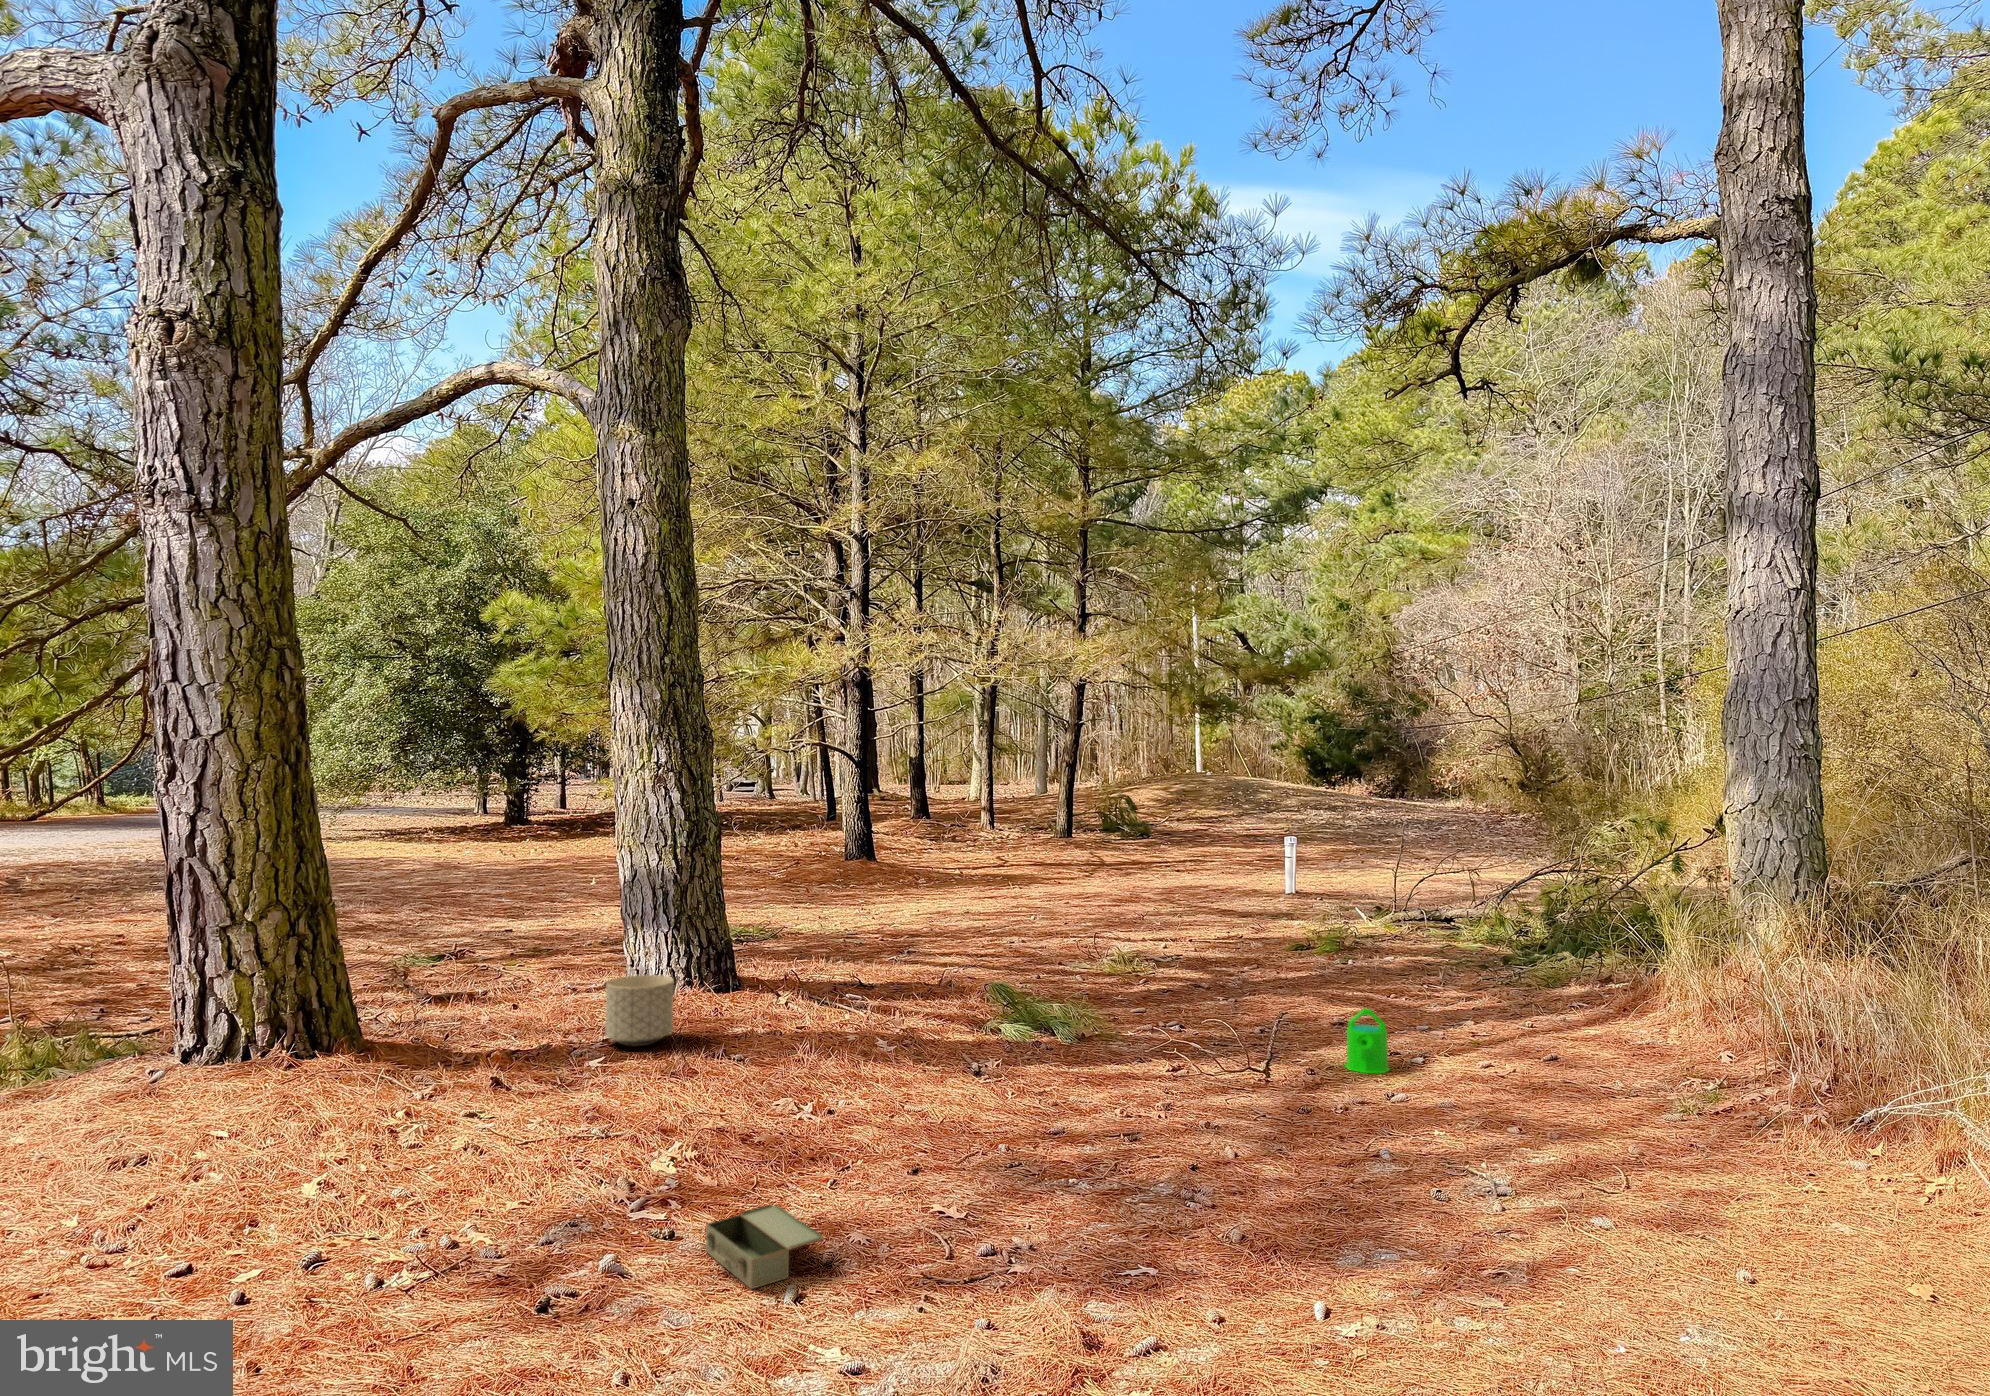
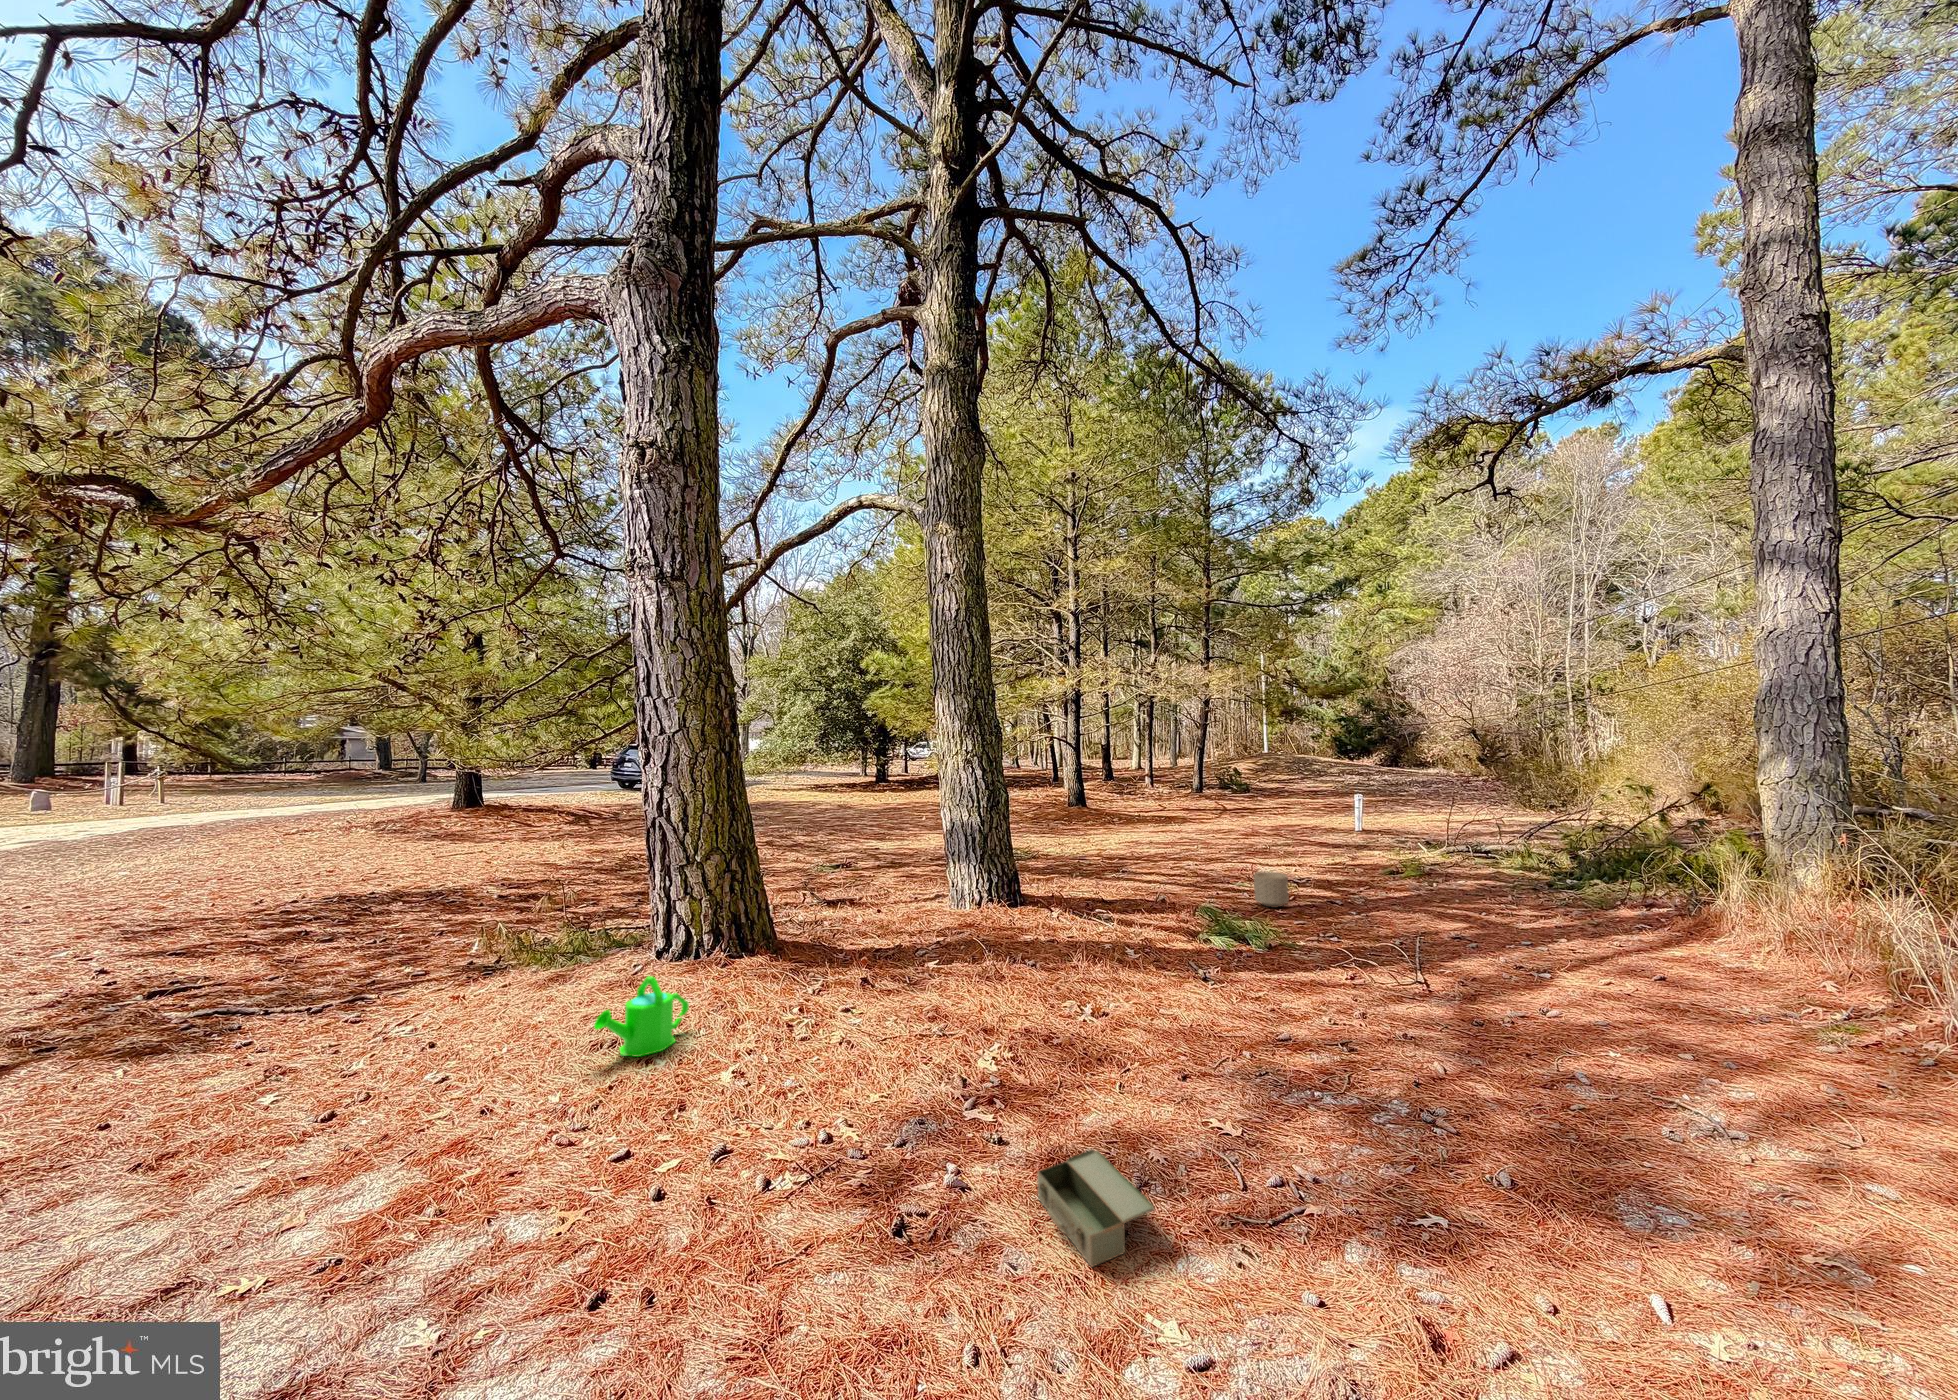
planter: present [605,975,674,1047] -> present [1254,872,1289,908]
watering can: present [1345,1008,1390,1073] -> present [594,976,689,1057]

